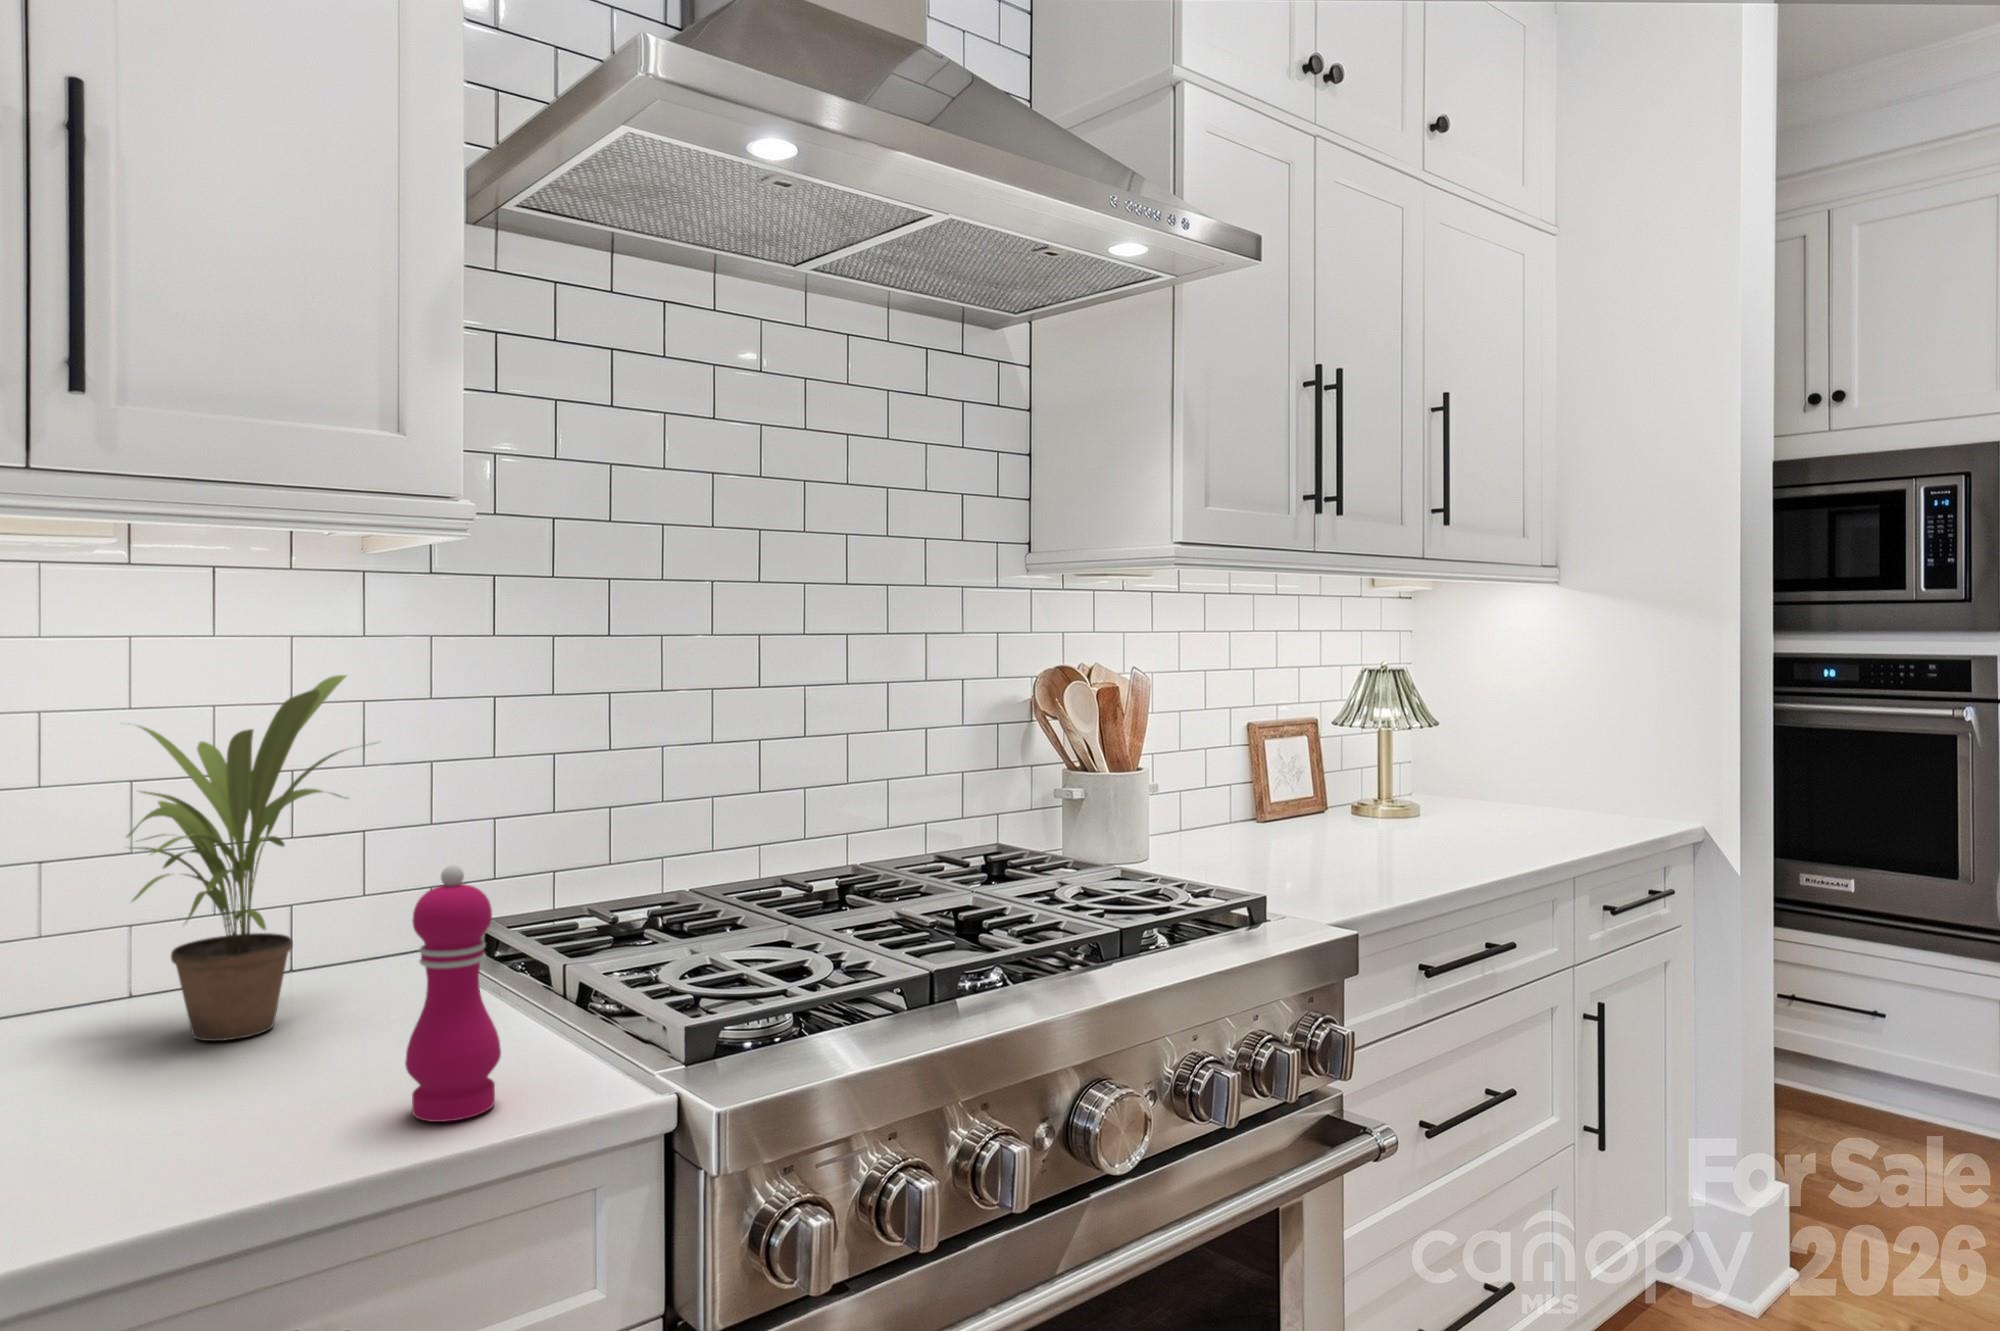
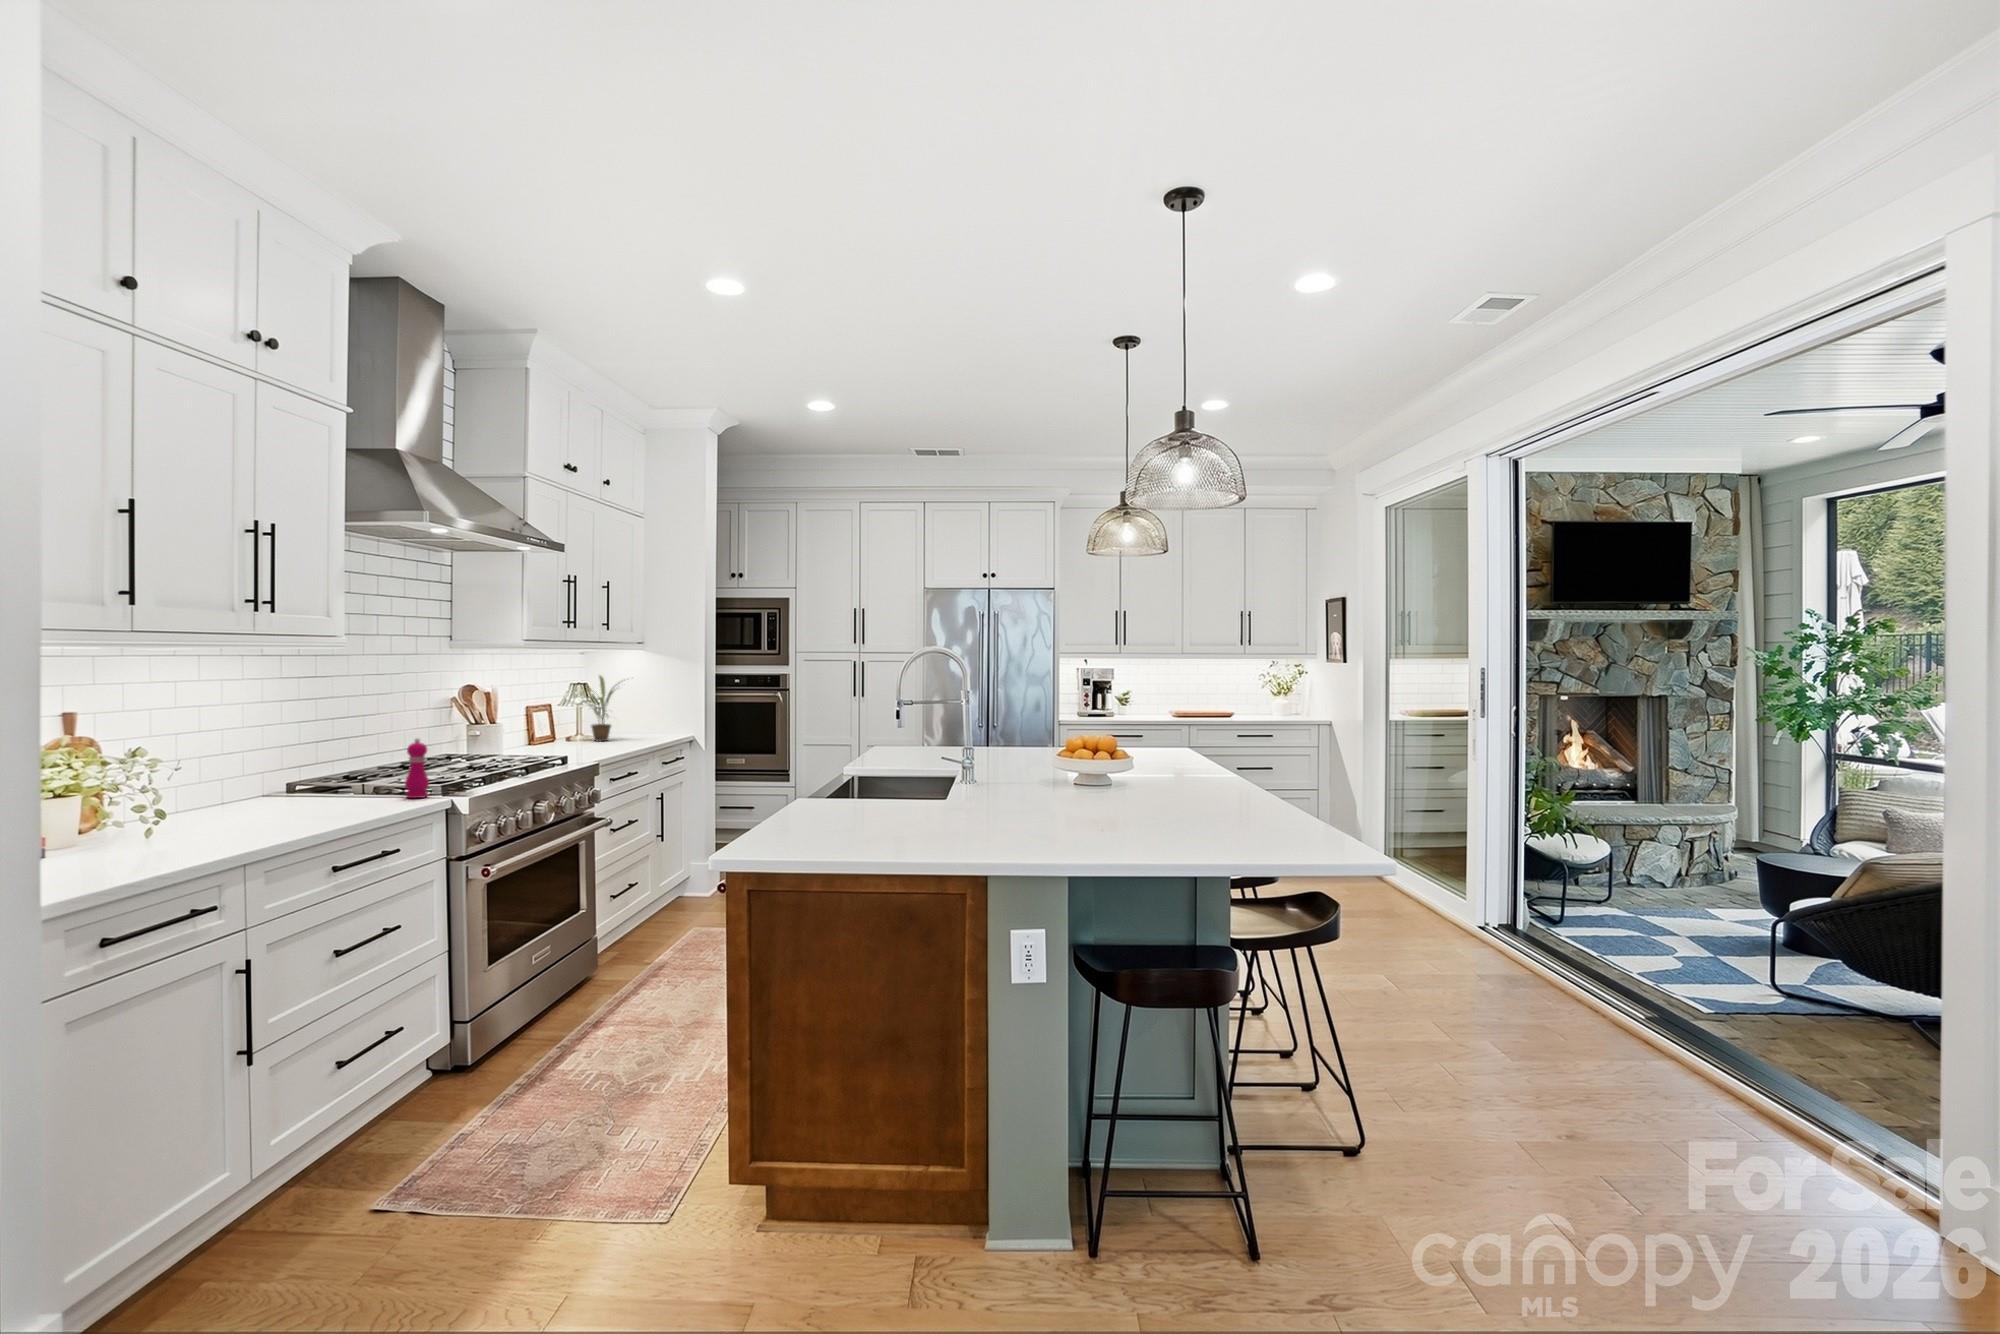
potted plant: present [127,675,347,1041] -> present [579,676,614,741]

